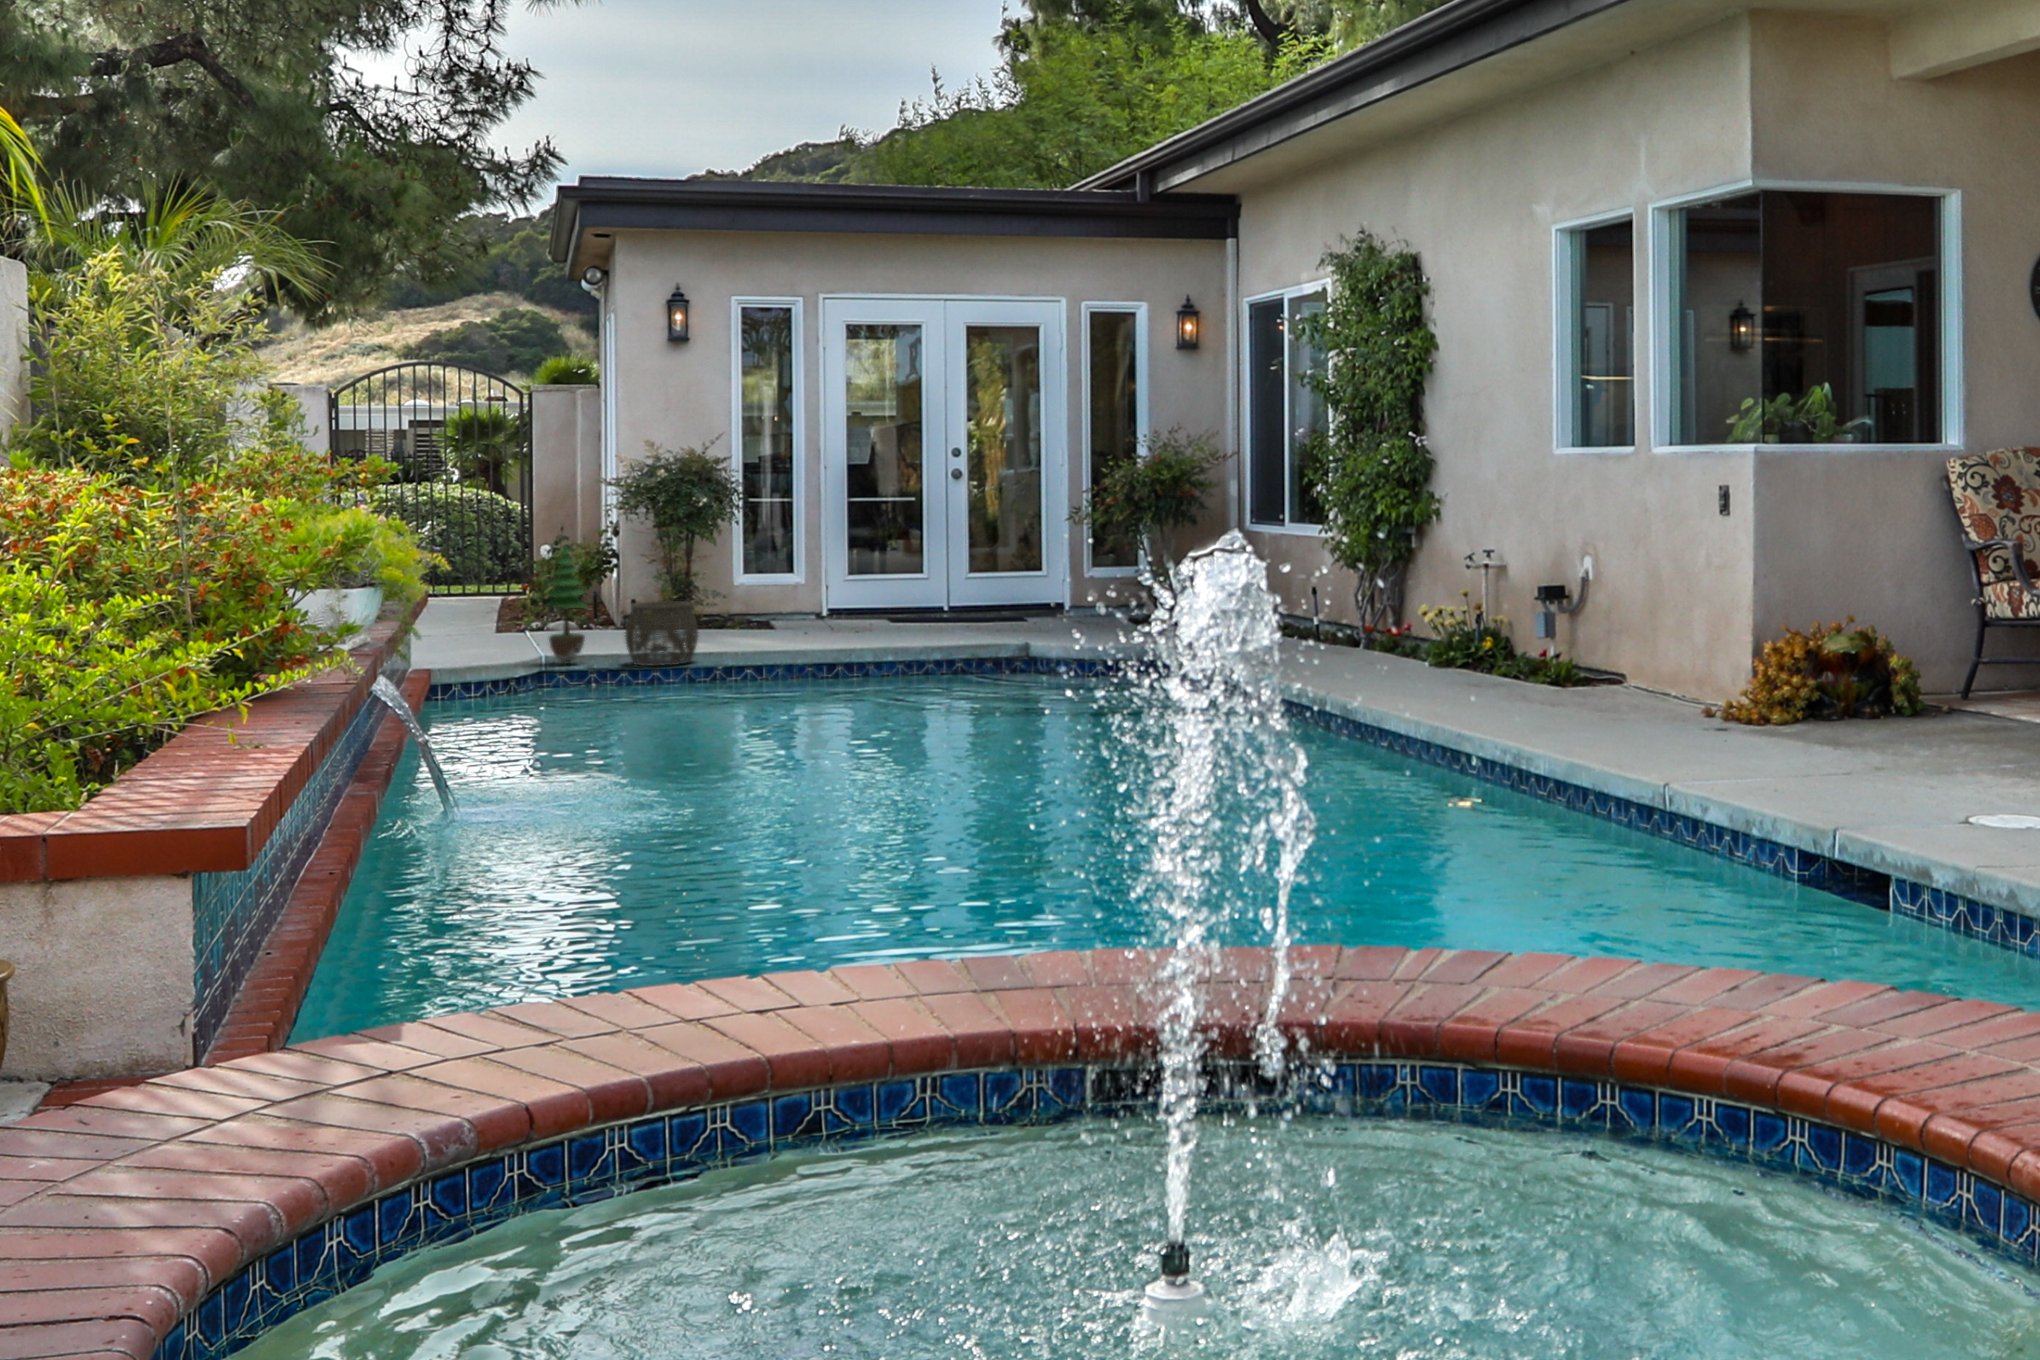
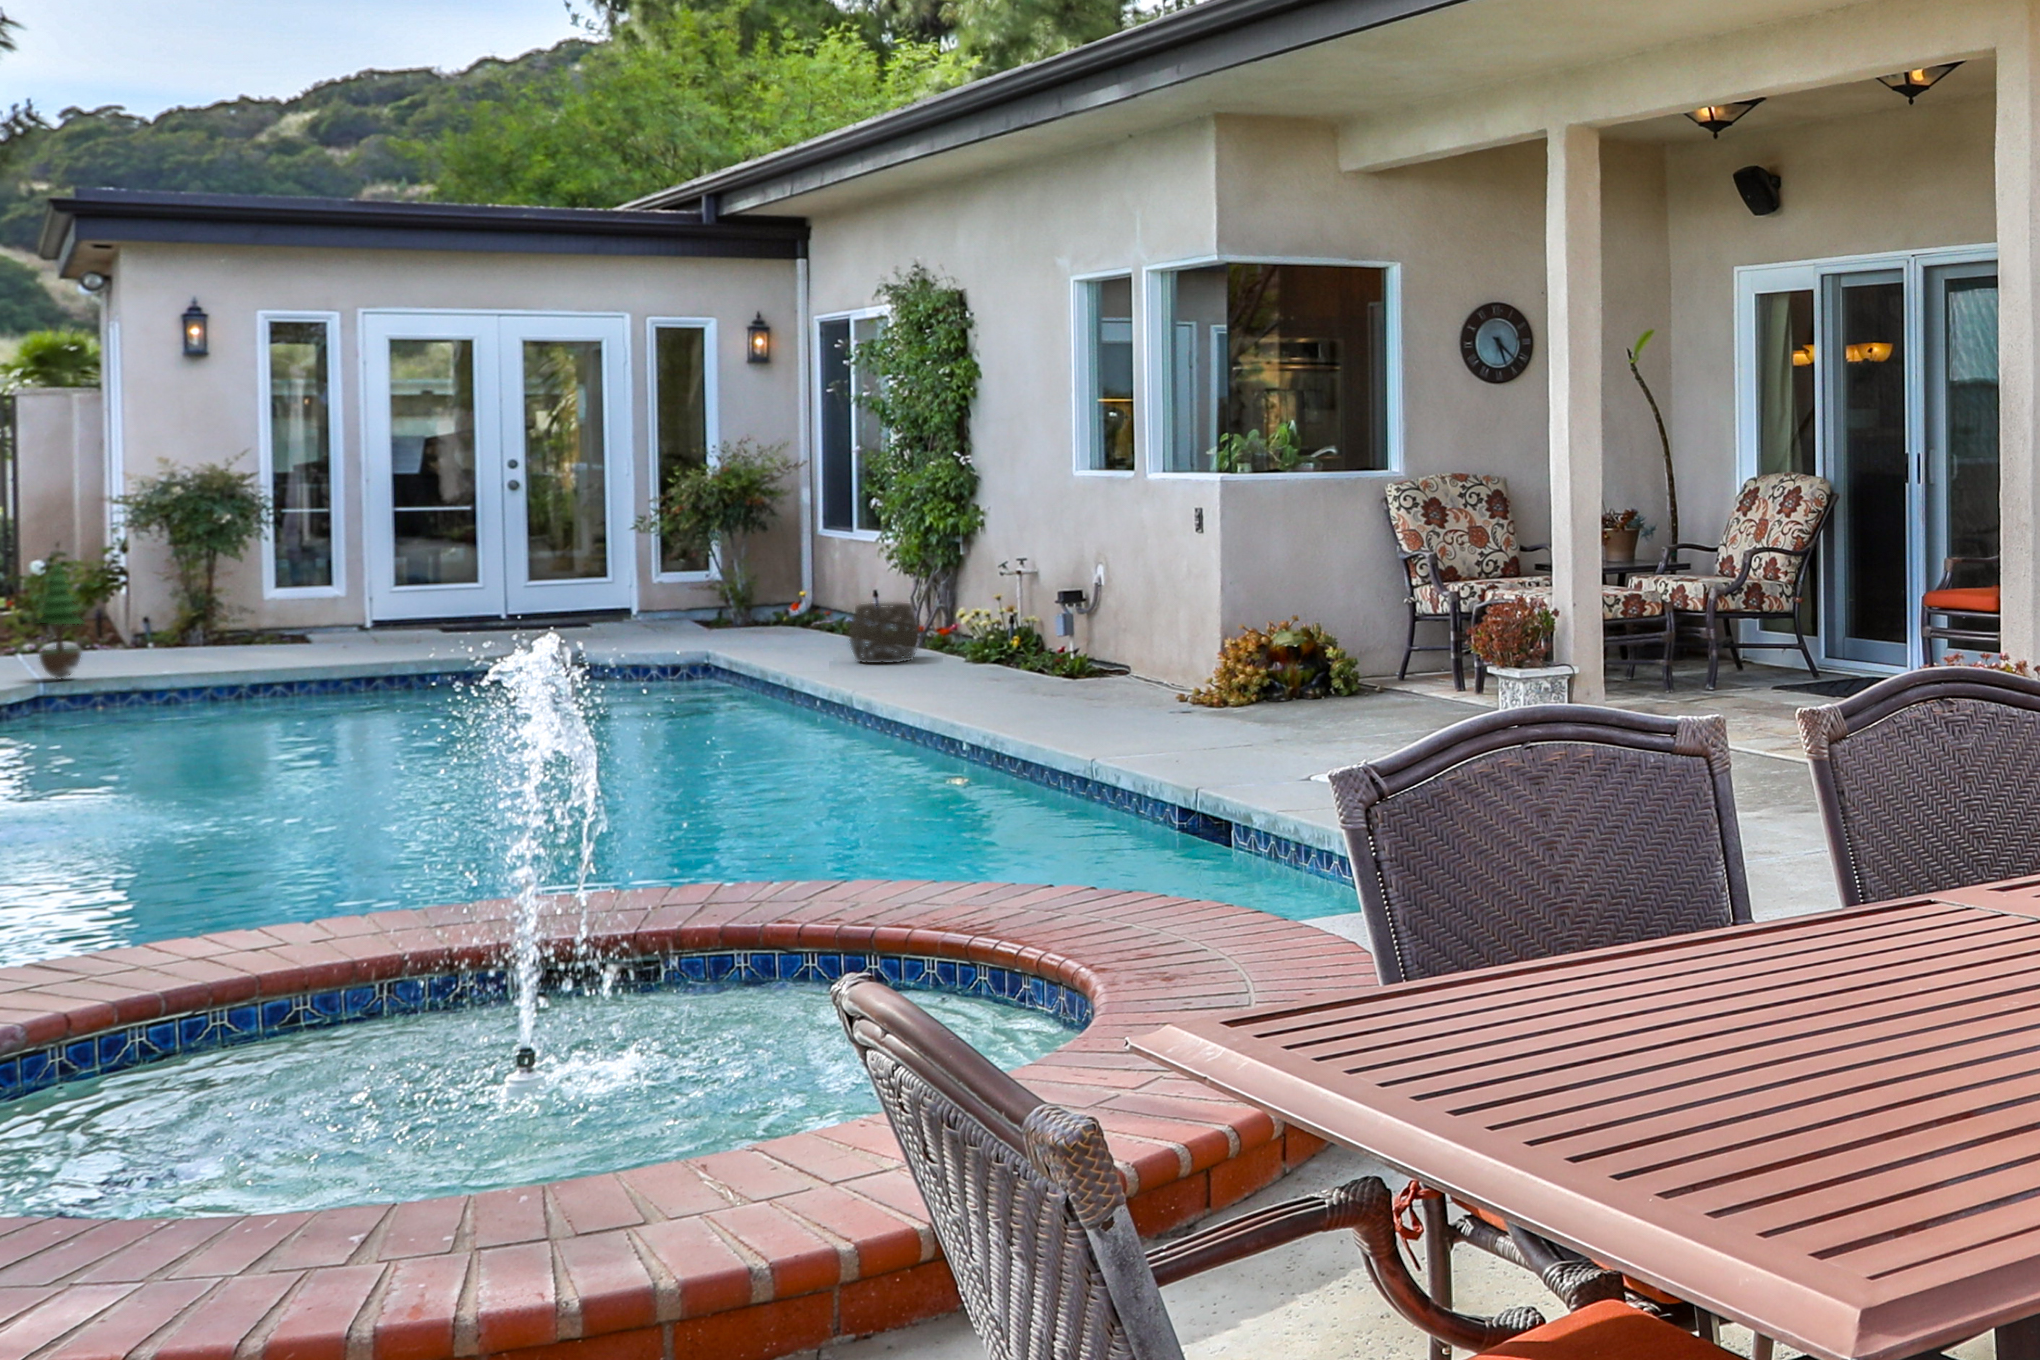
woven basket: present [625,601,698,666] -> present [849,602,920,663]

